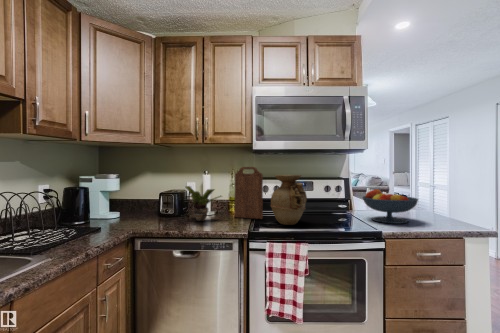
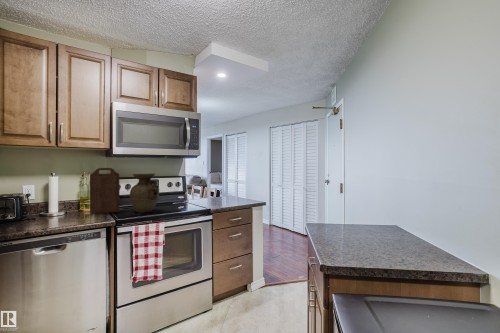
potted plant: present [185,186,221,221] -> none [35,187,80,220]
fruit bowl: present [363,189,418,224] -> none [196,183,229,204]

